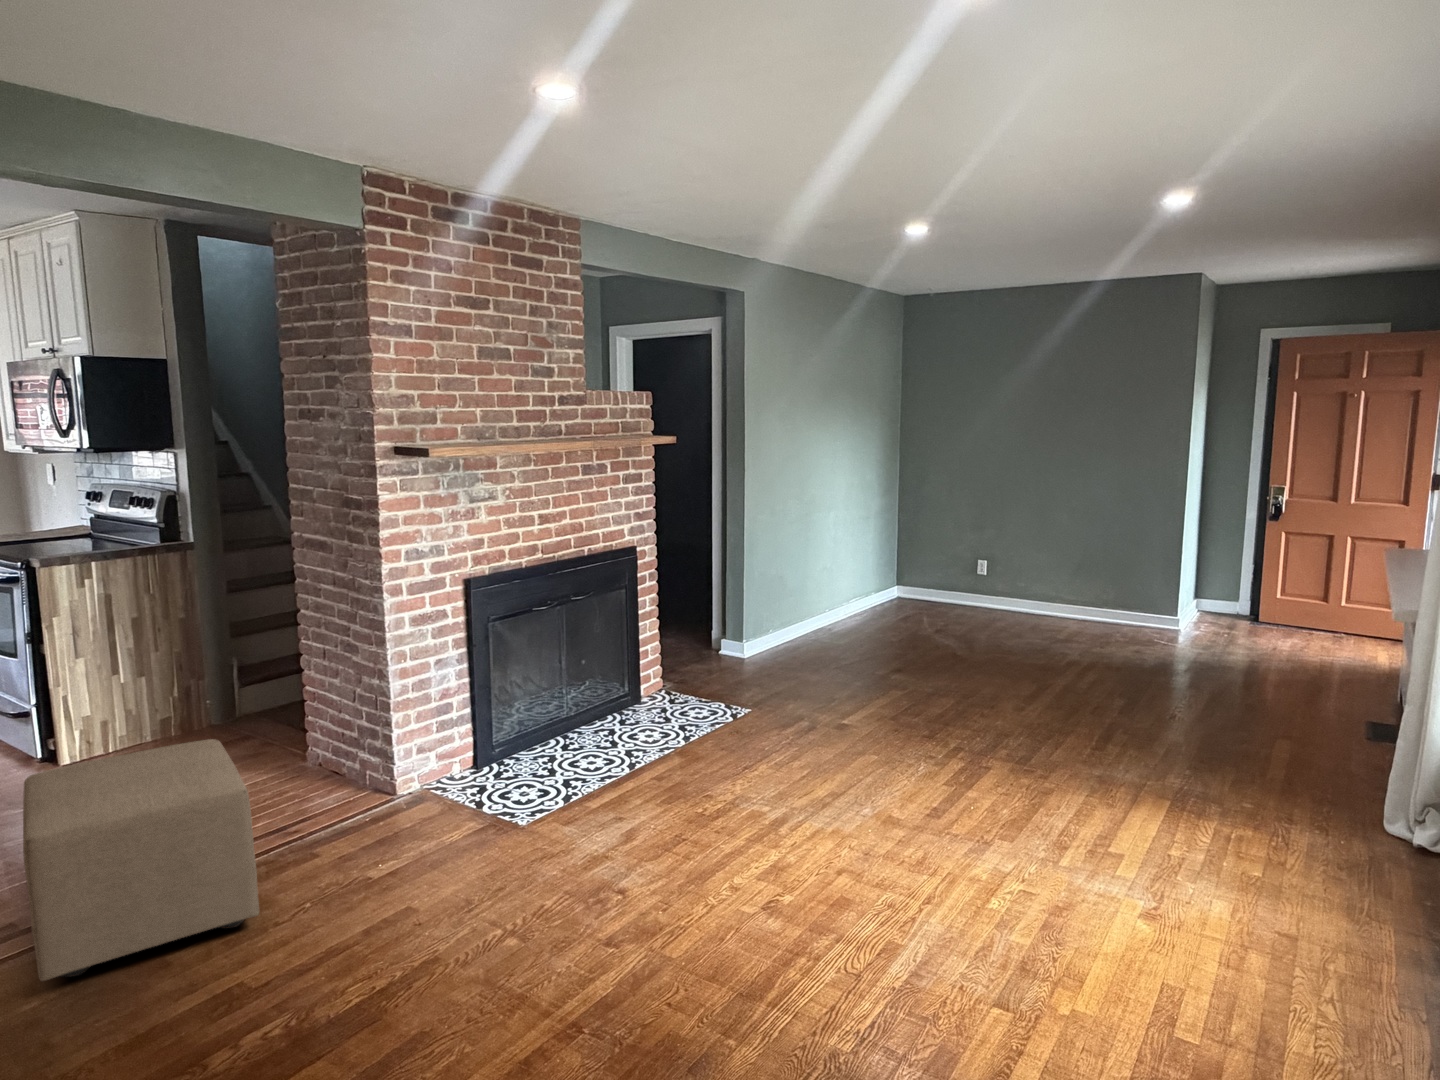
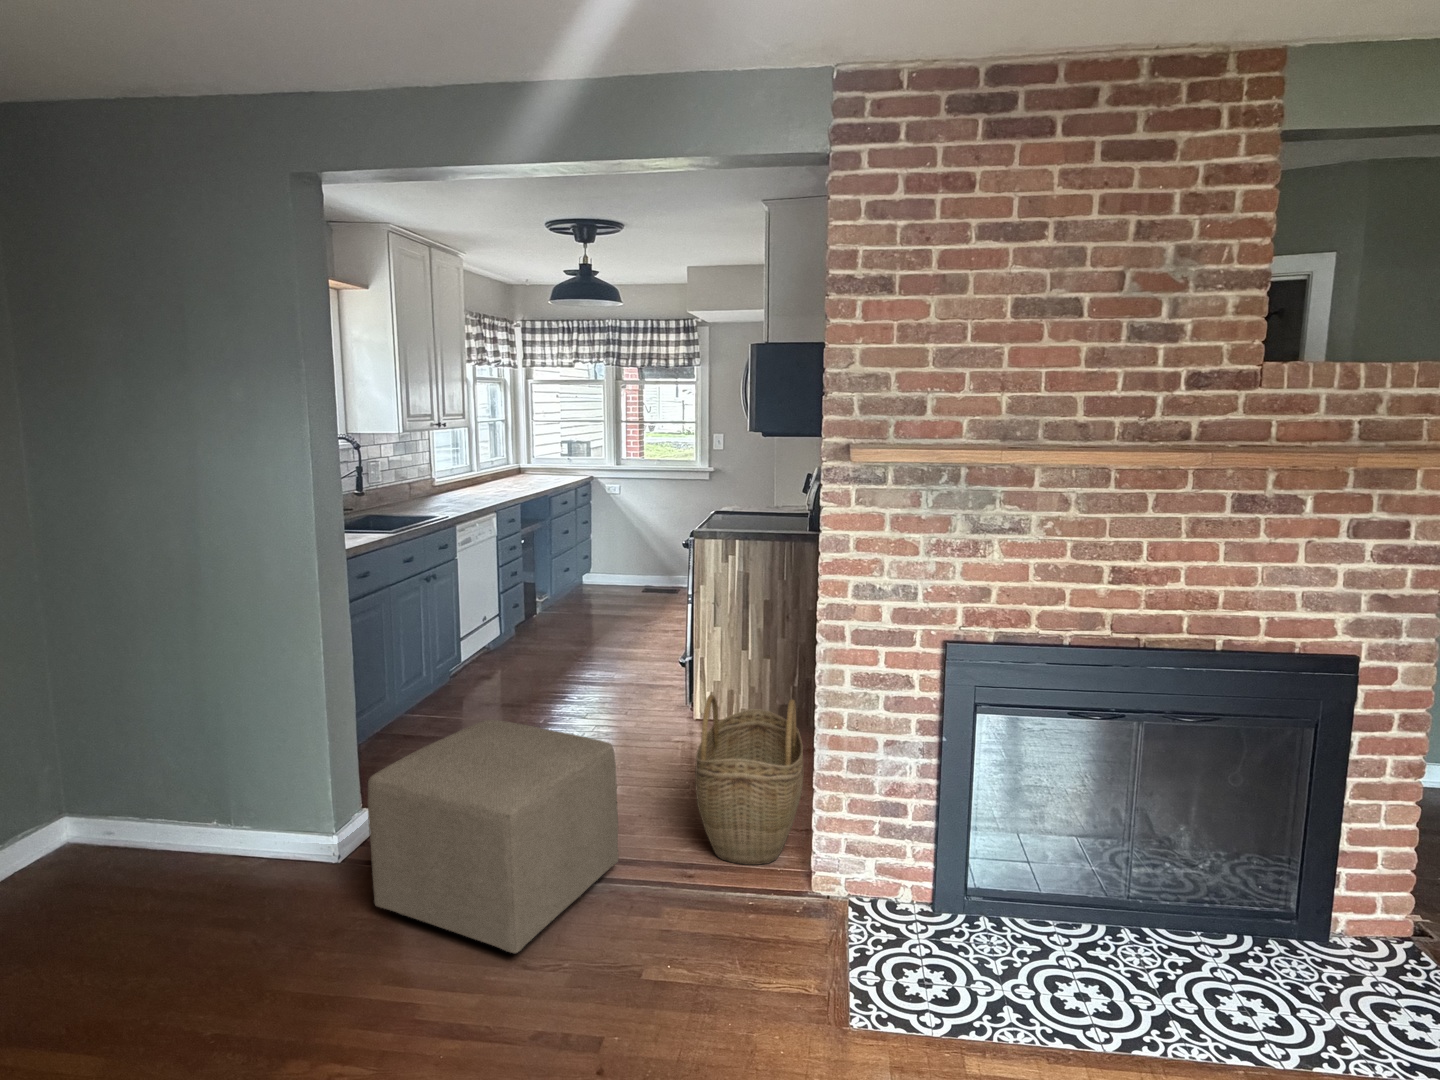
woven basket: none [236,665,356,817] -> present [695,695,803,865]

